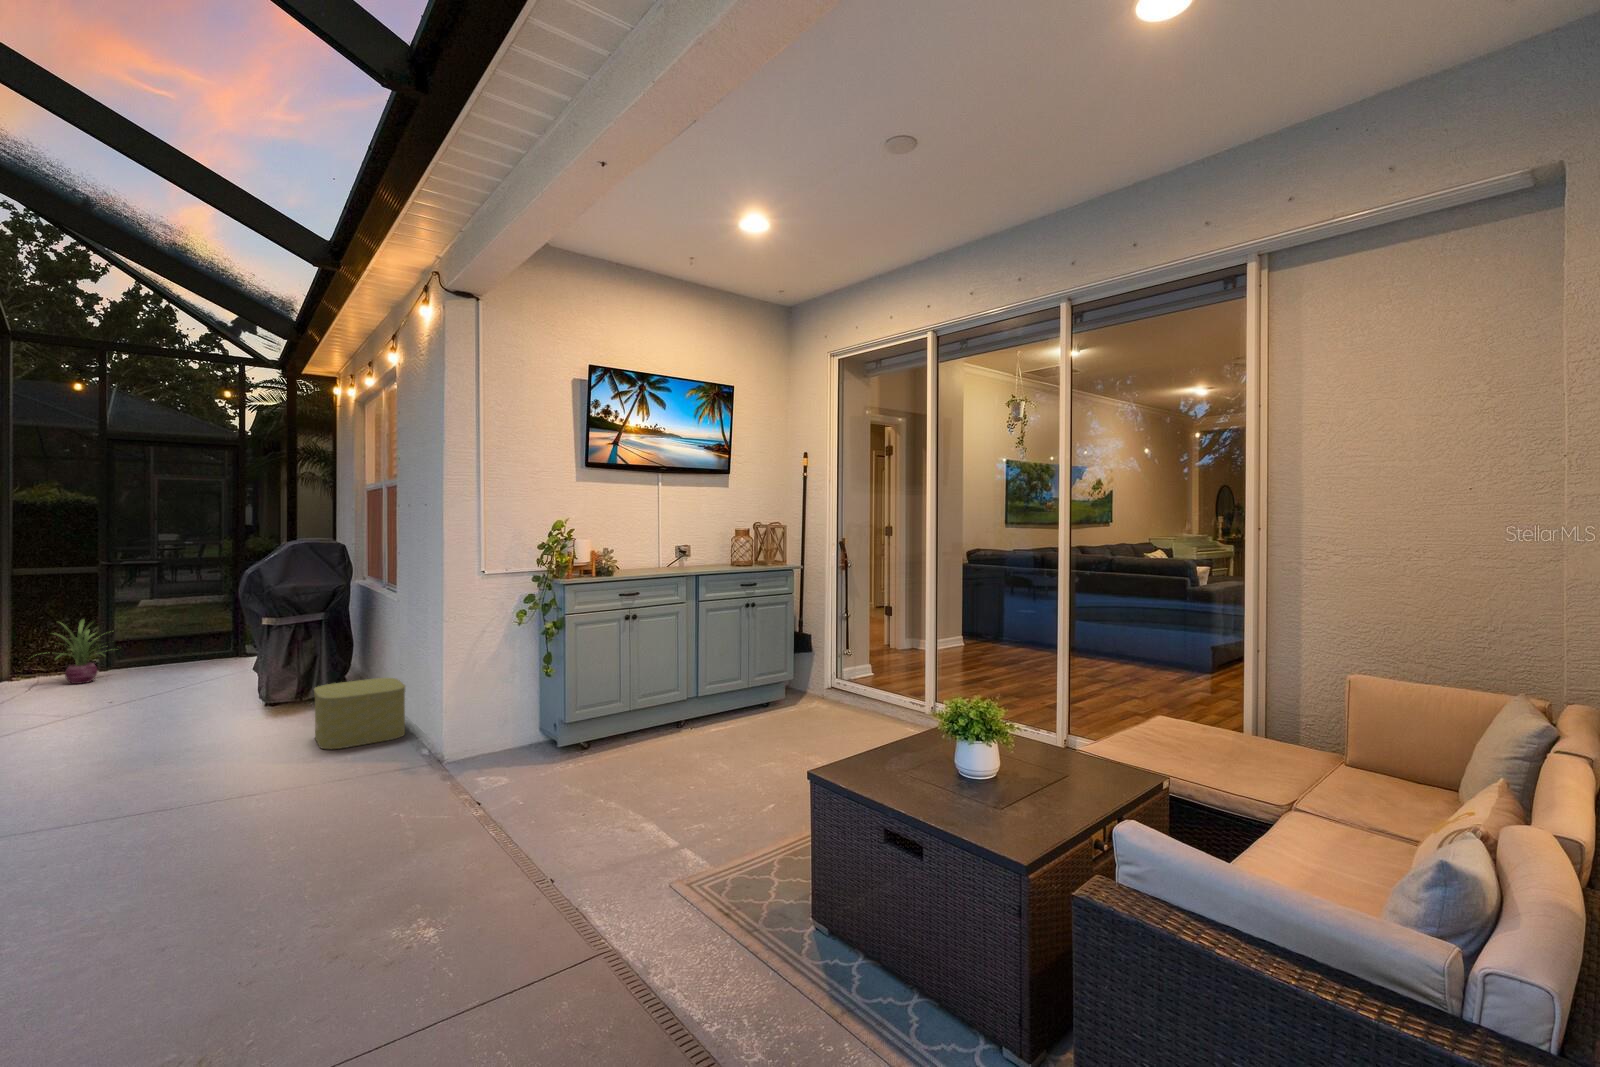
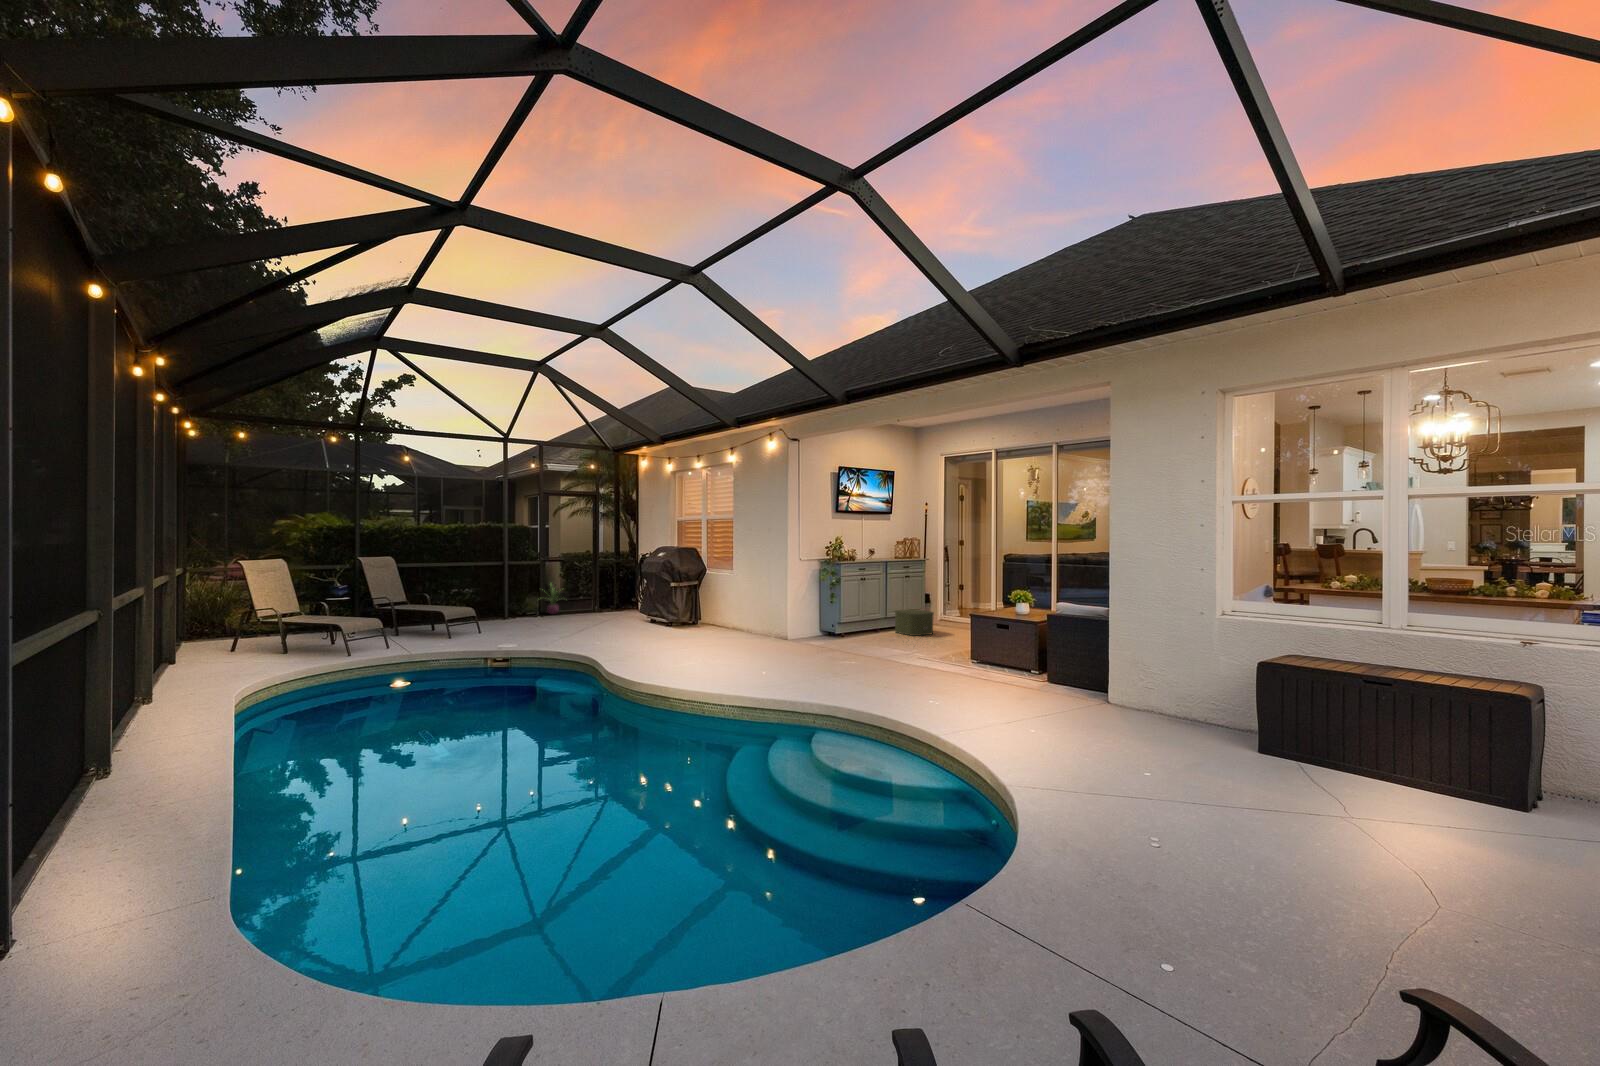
storage box: present [314,678,405,749] -> present [895,609,934,636]

